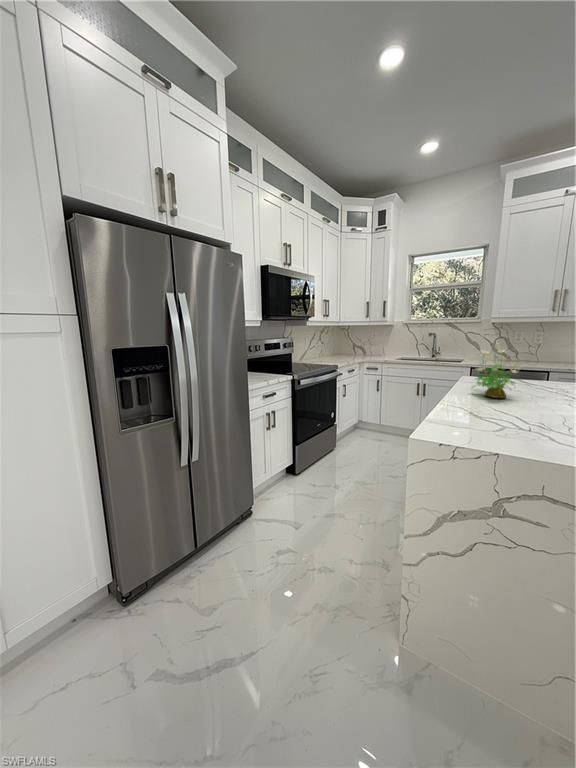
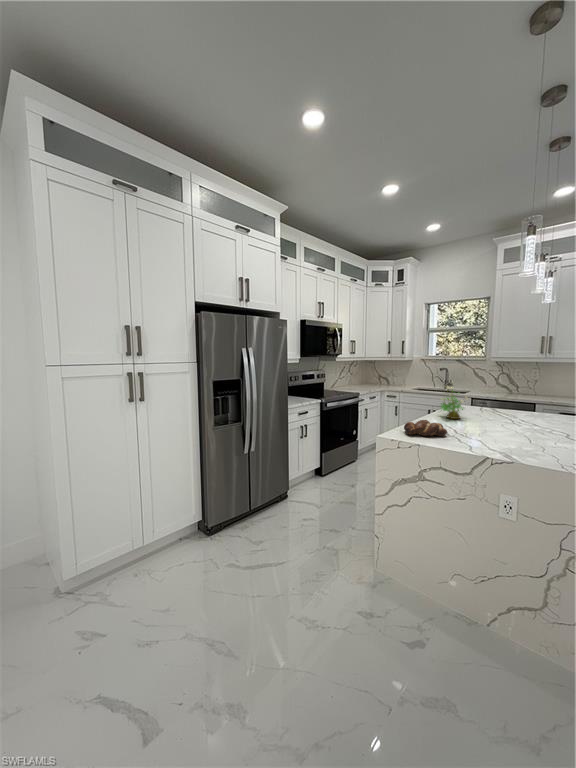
bread loaf: none [449,404,527,432] -> present [404,420,447,436]

